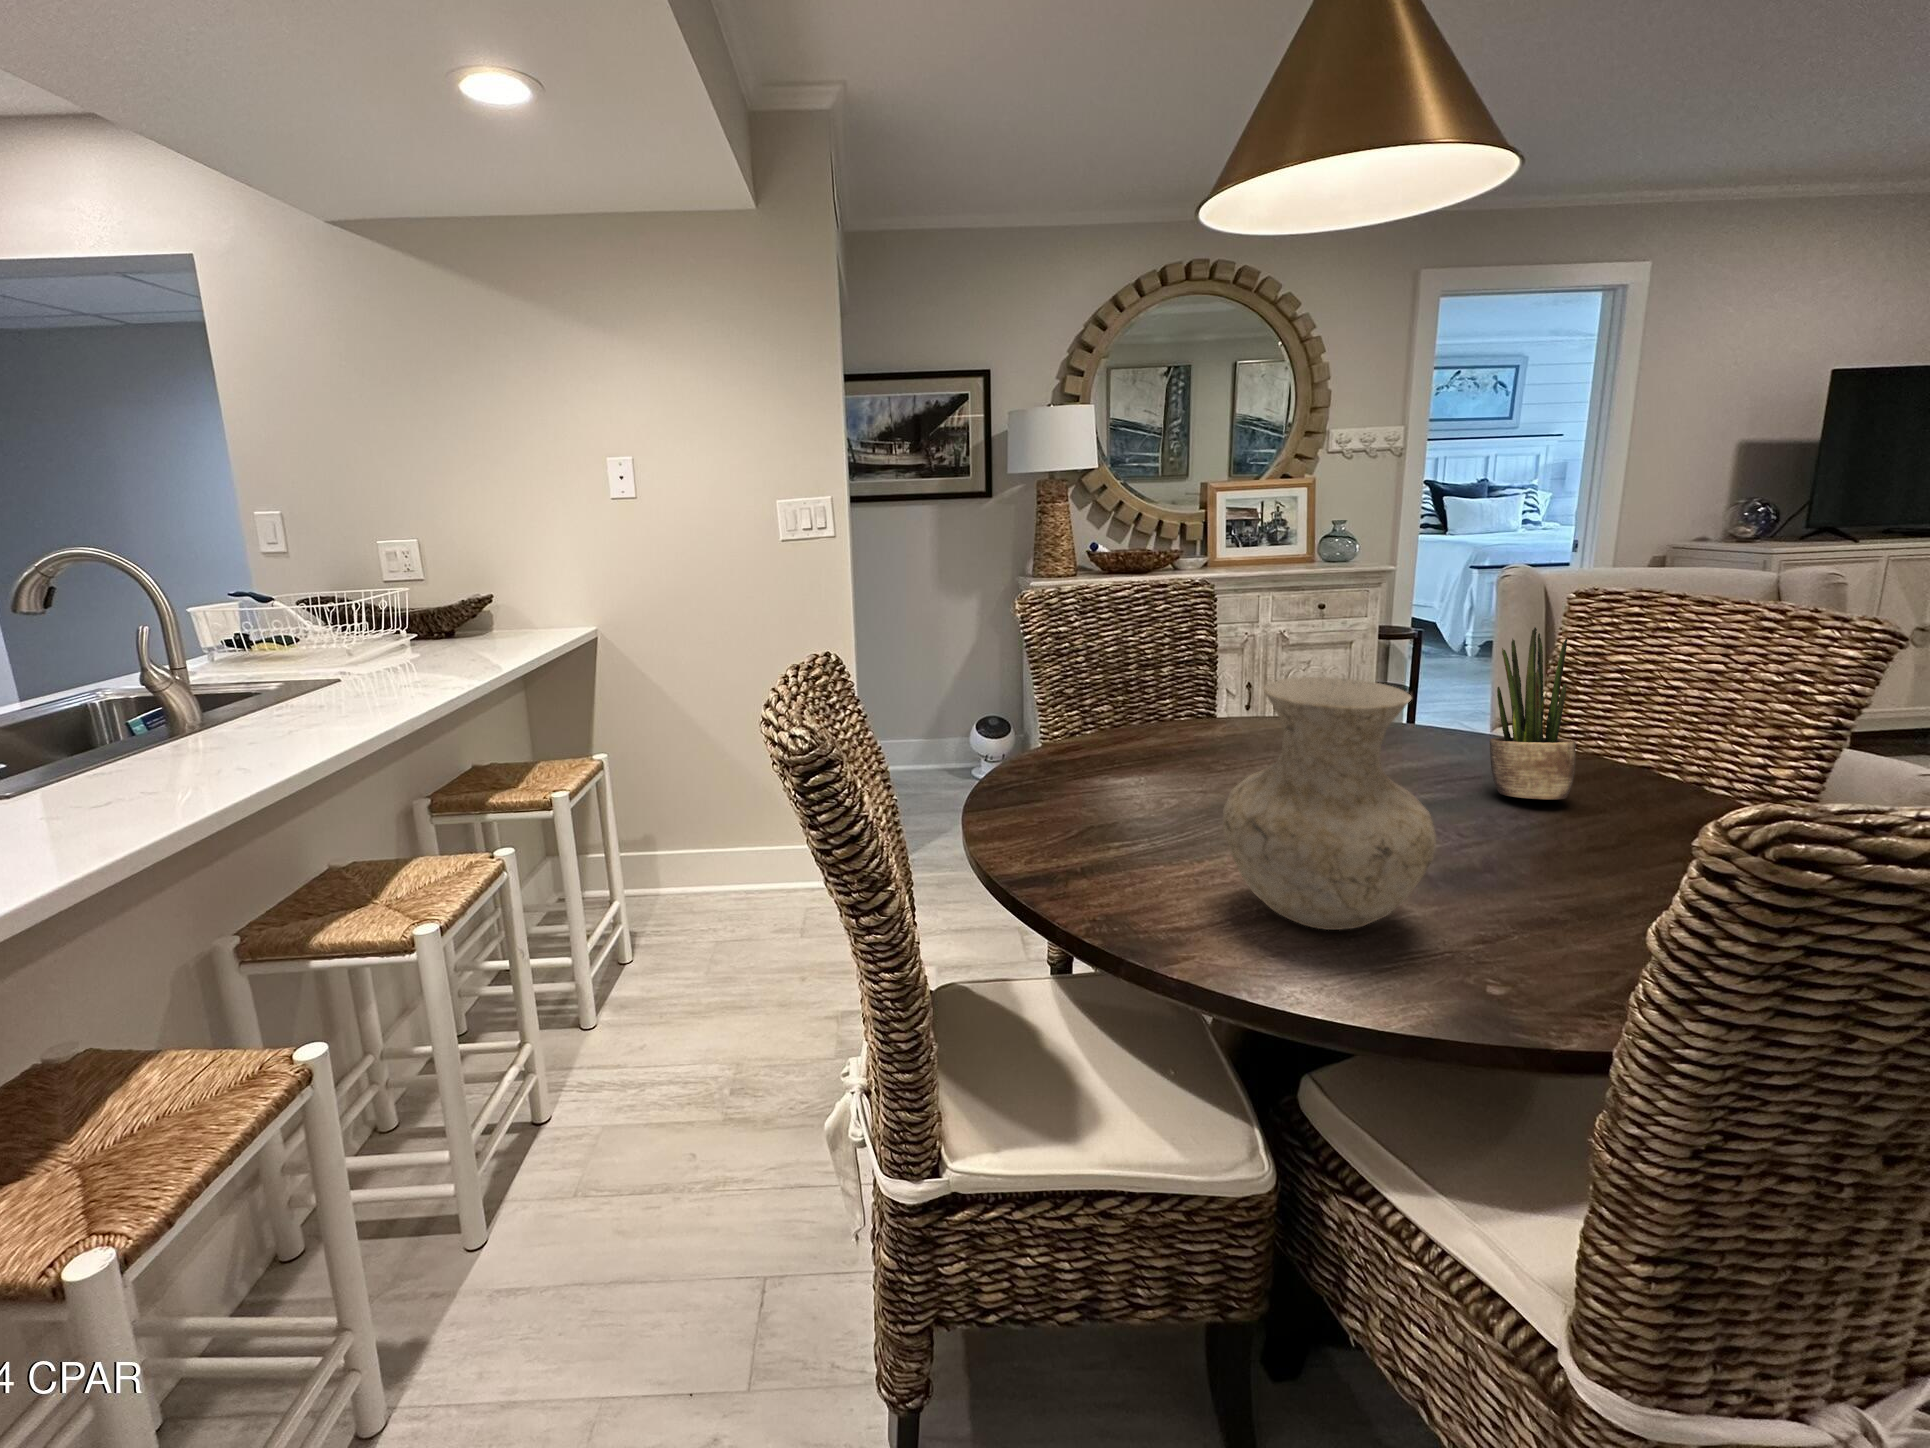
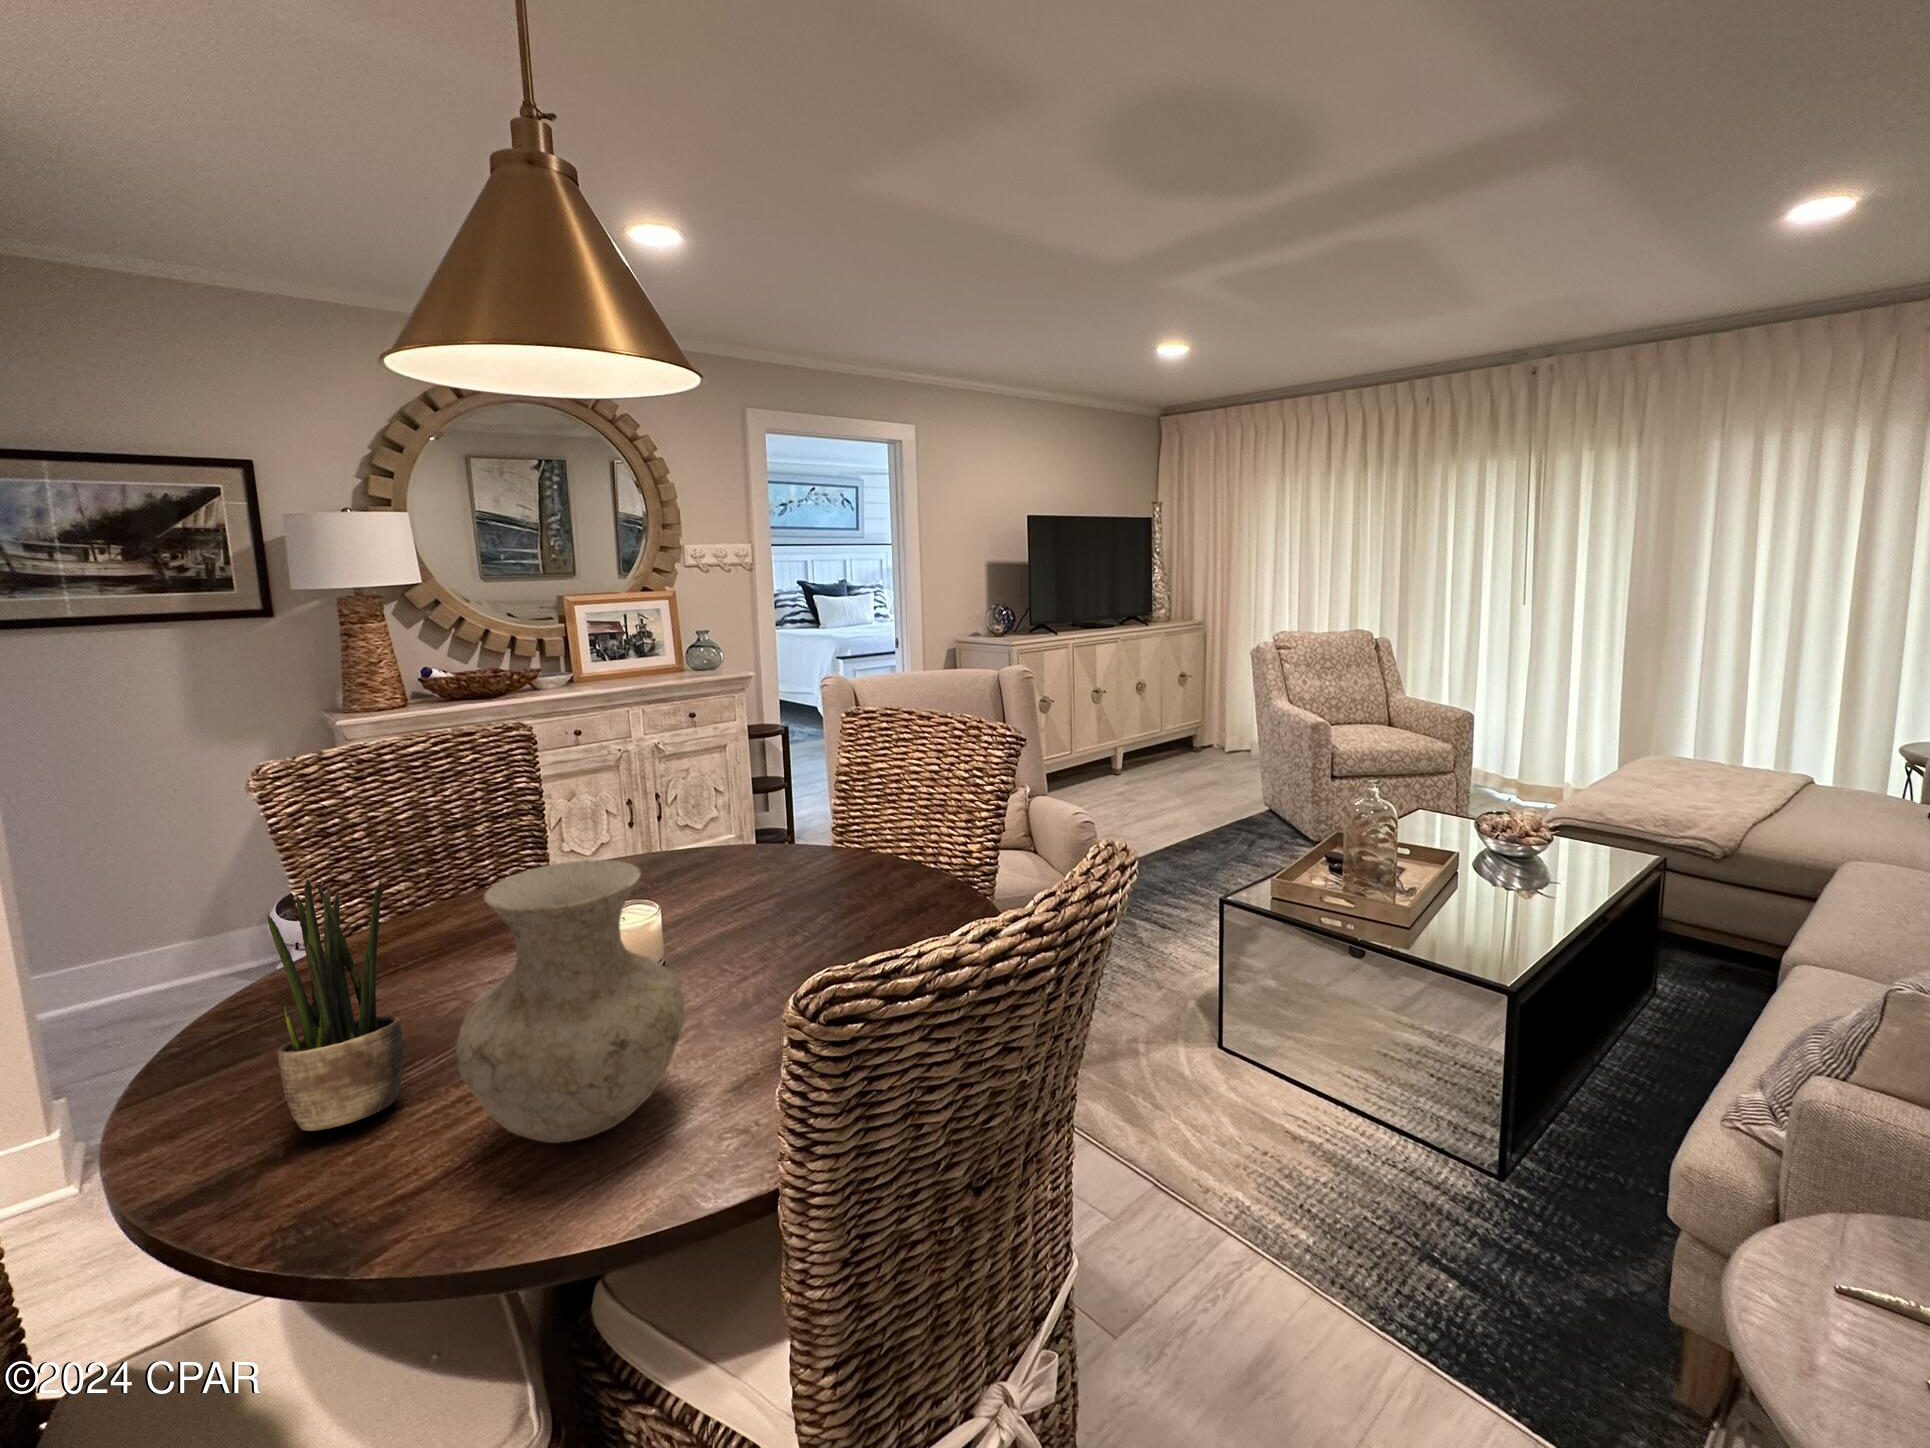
potted plant: present [1489,627,1576,799] -> present [267,880,403,1131]

